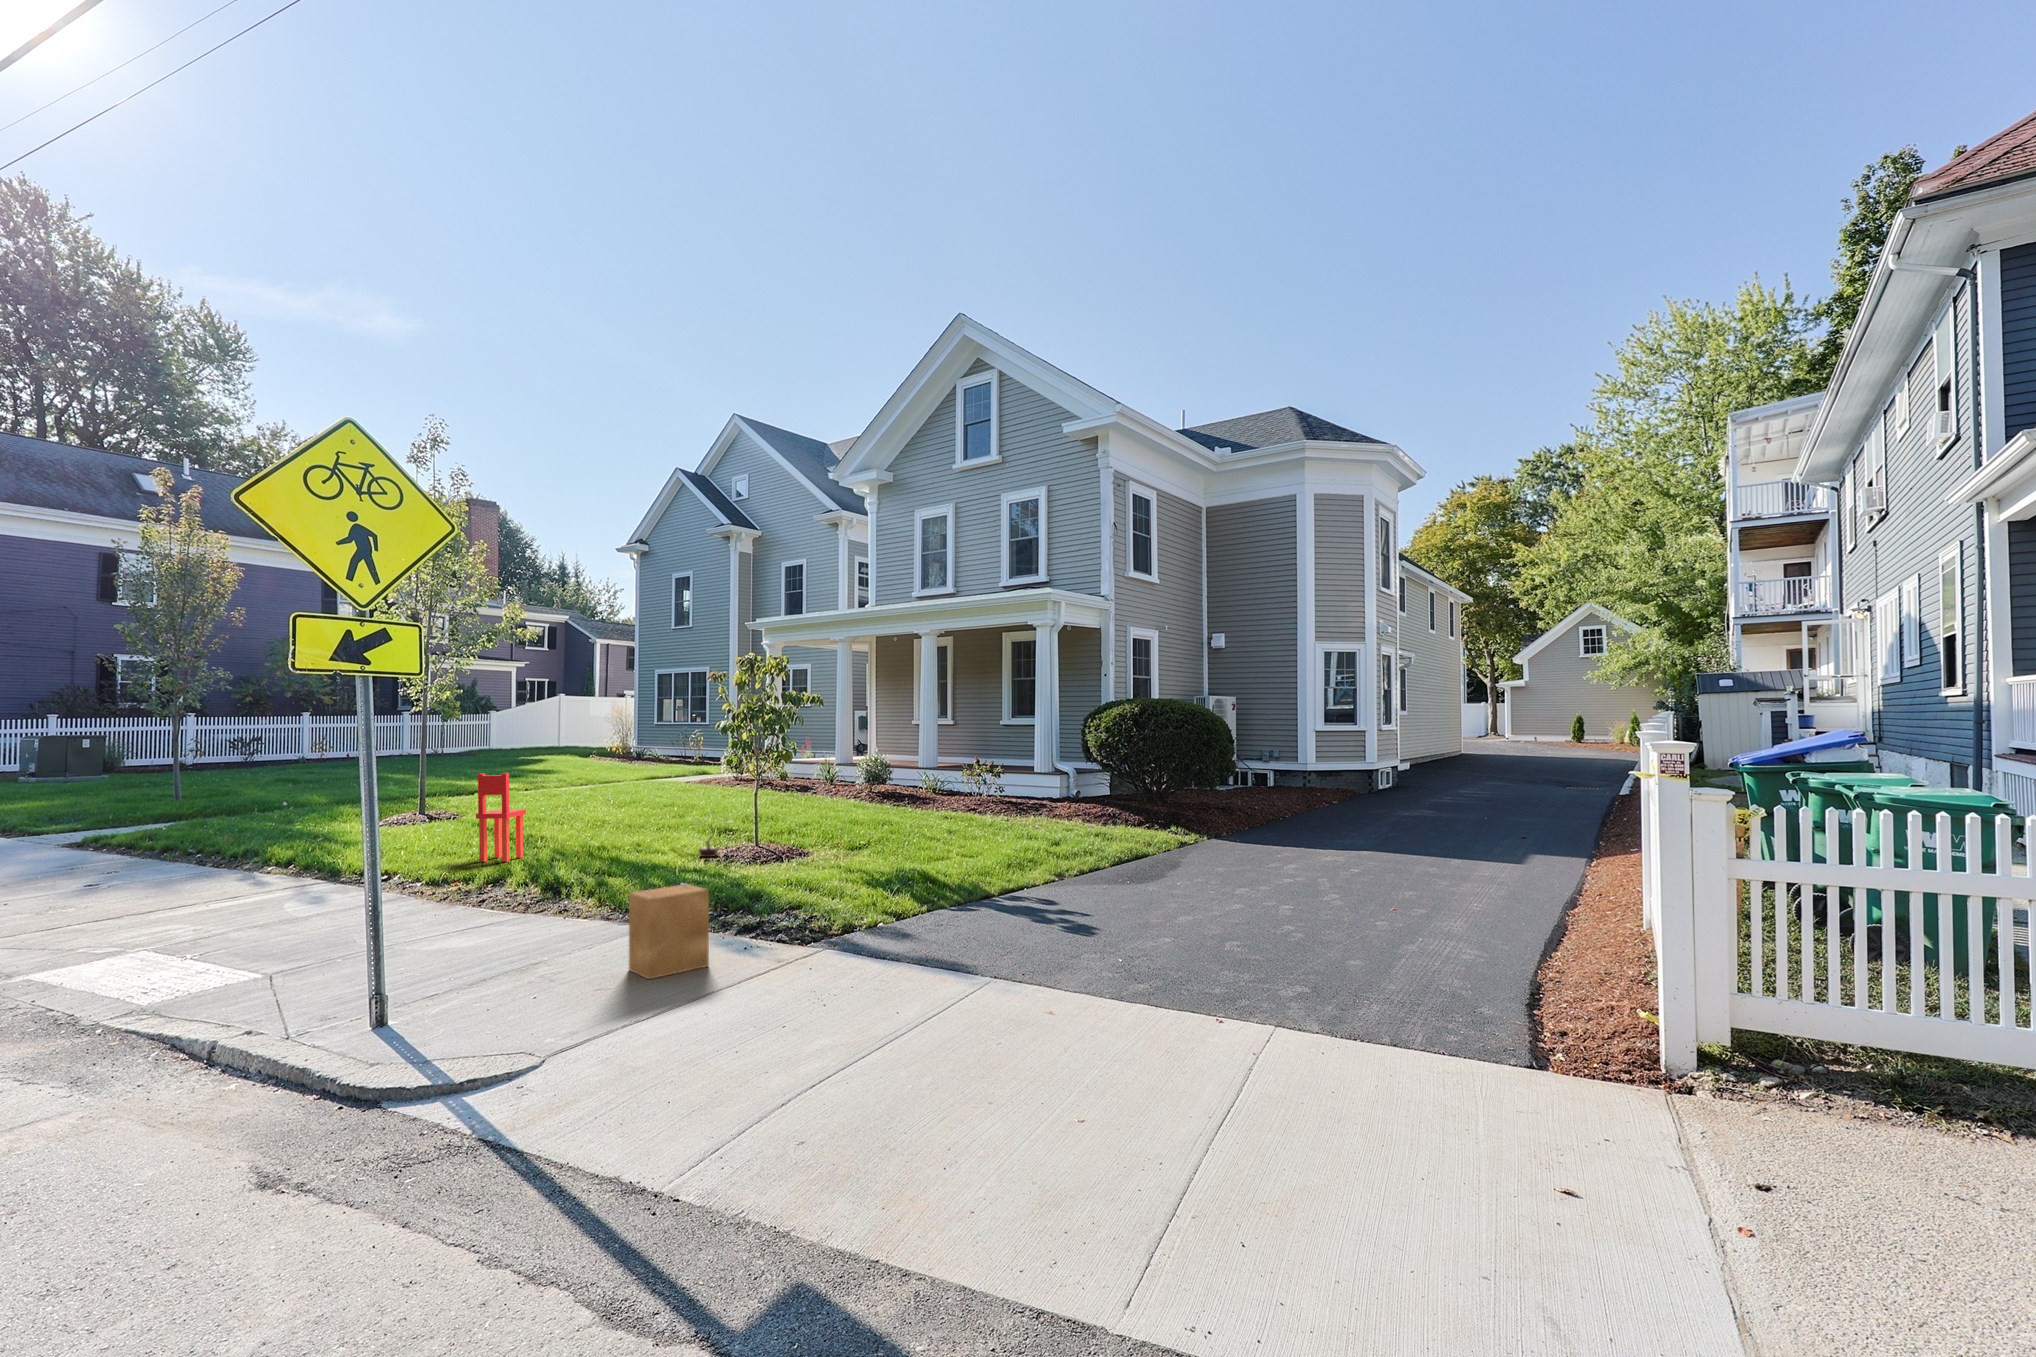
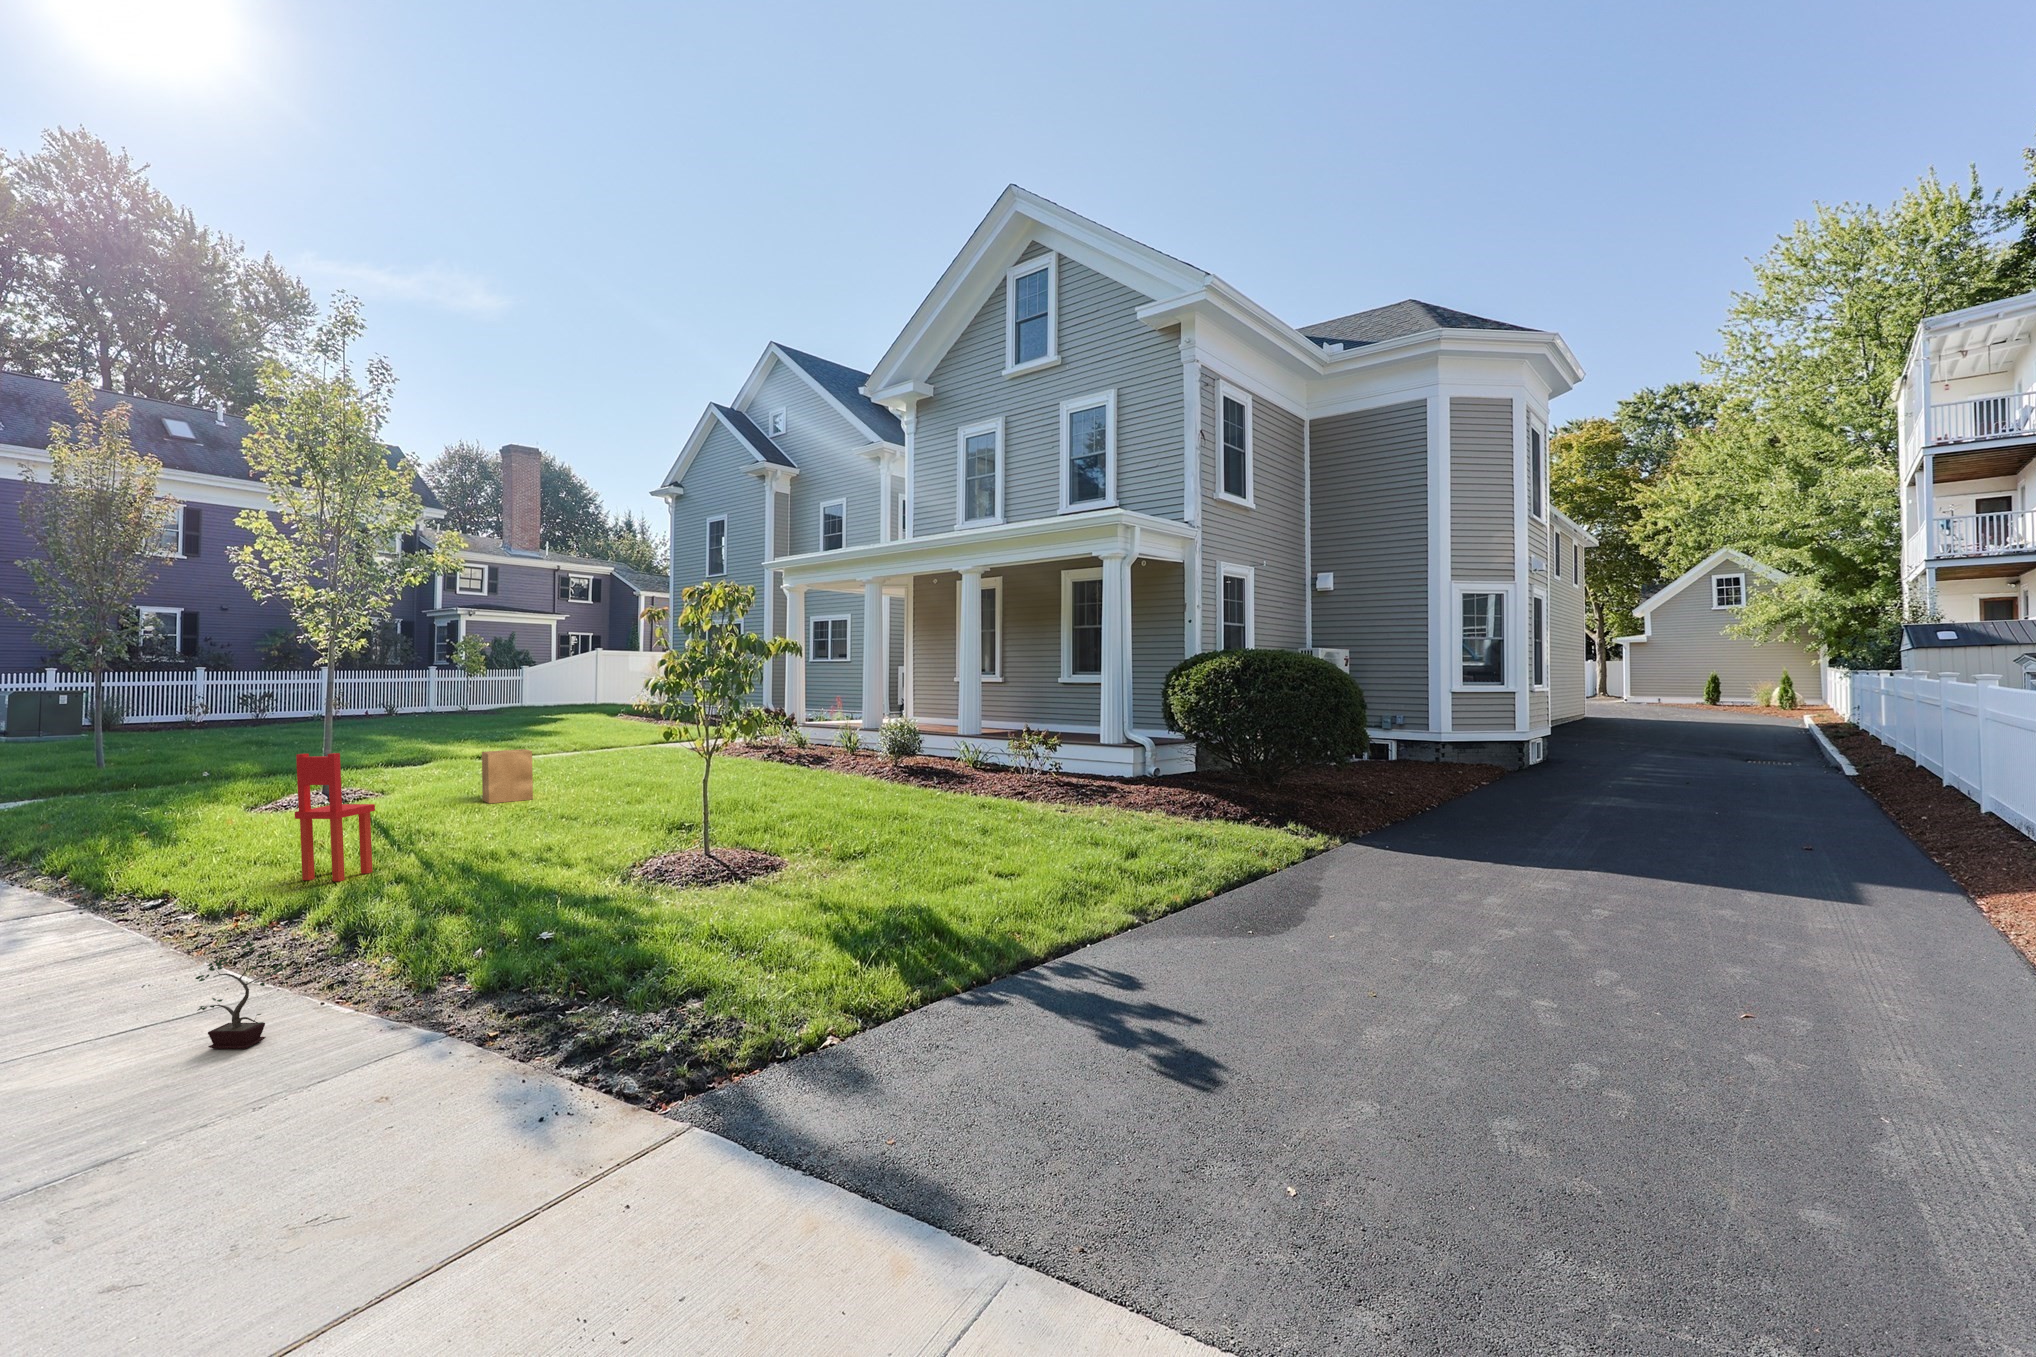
potted plant: present [698,811,727,857] -> present [196,941,285,1049]
cardboard box: present [629,884,709,979] -> present [482,749,533,803]

